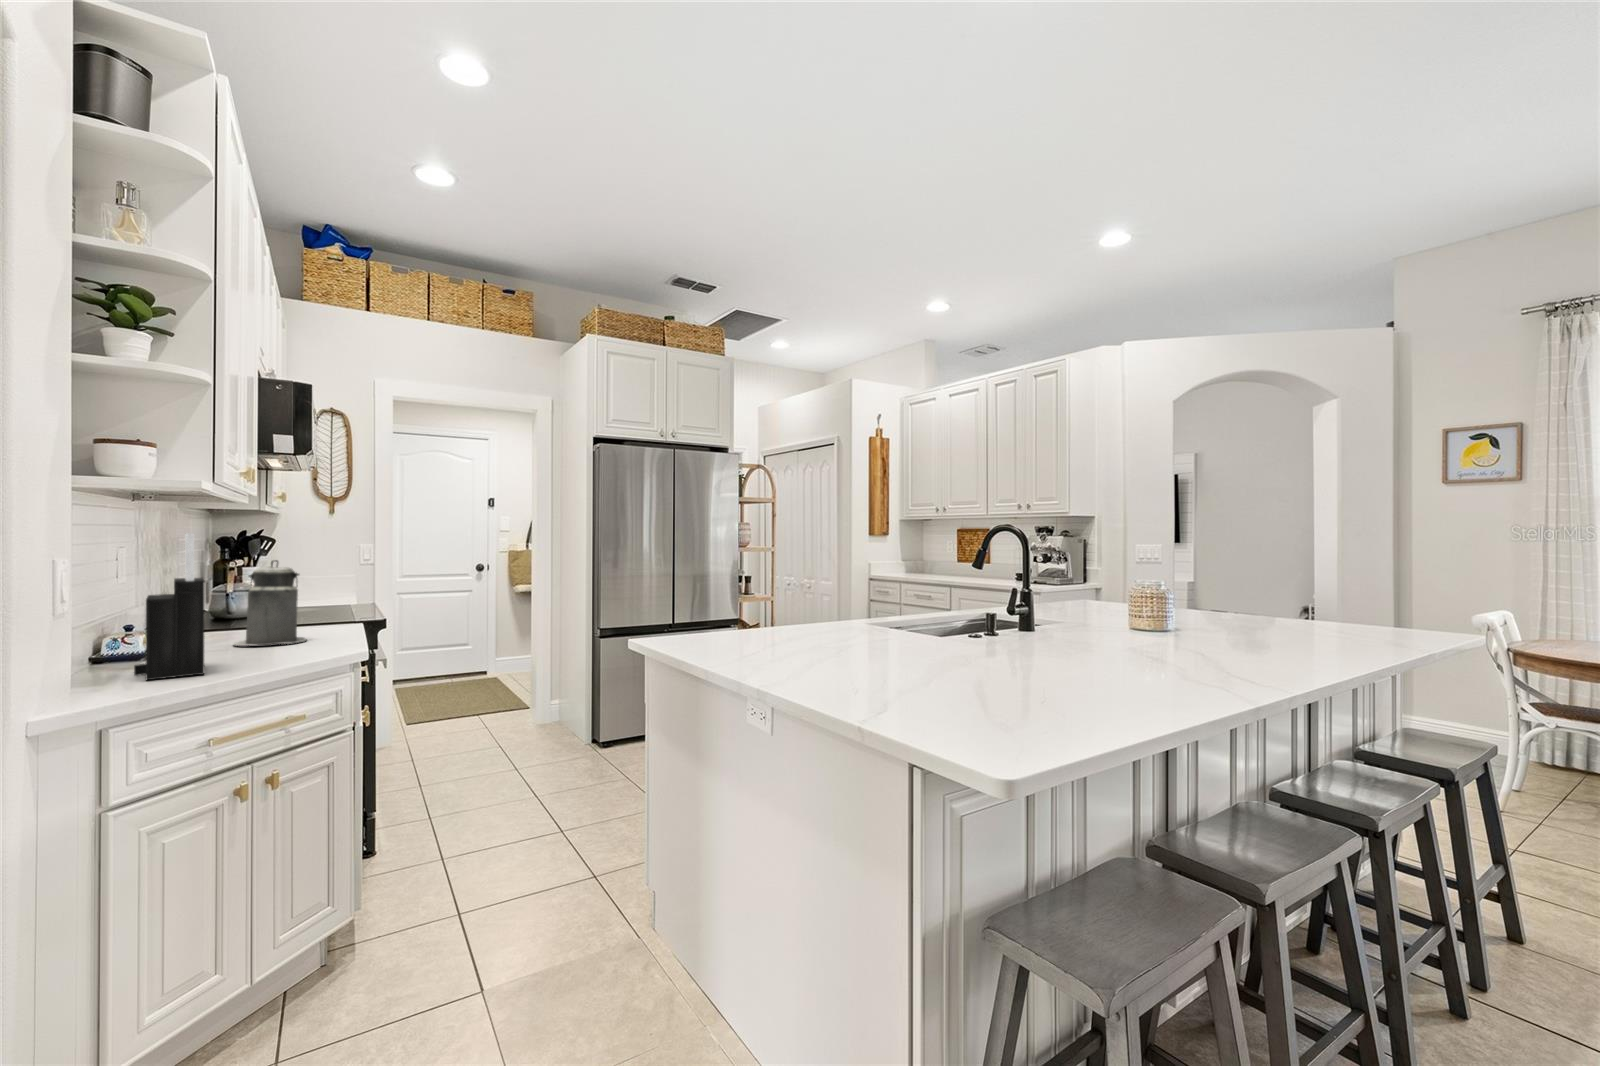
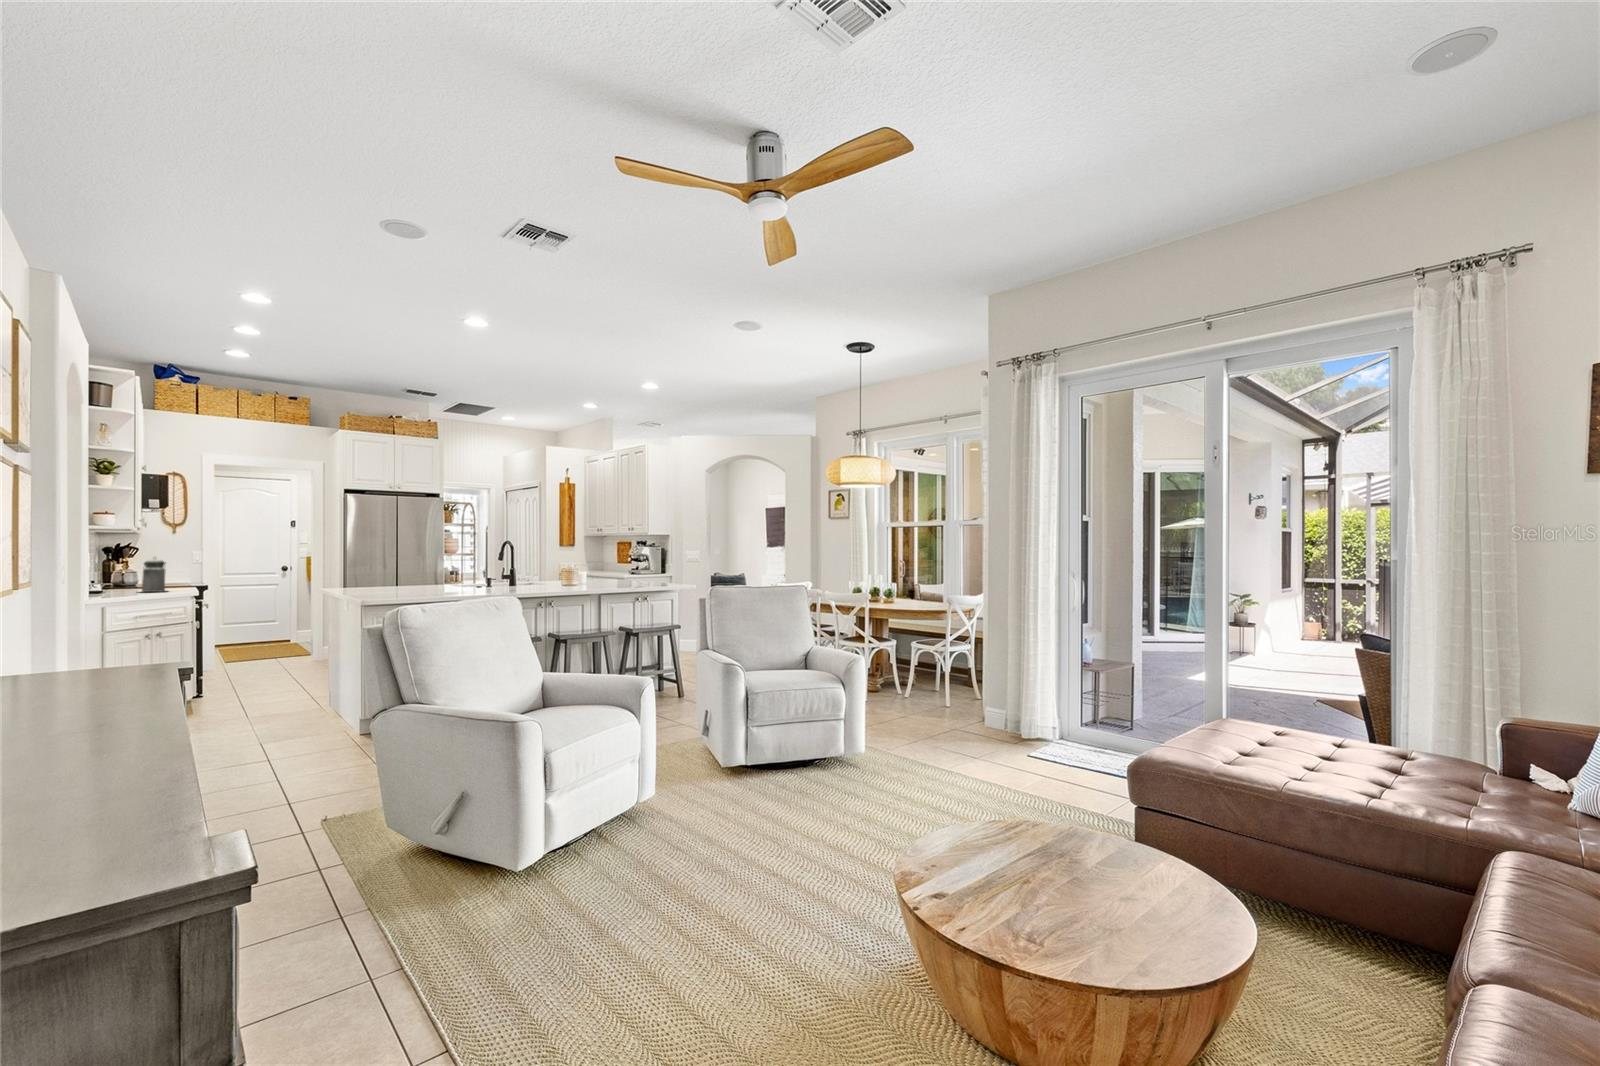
knife block: present [134,533,204,680] -> none [107,546,135,597]

